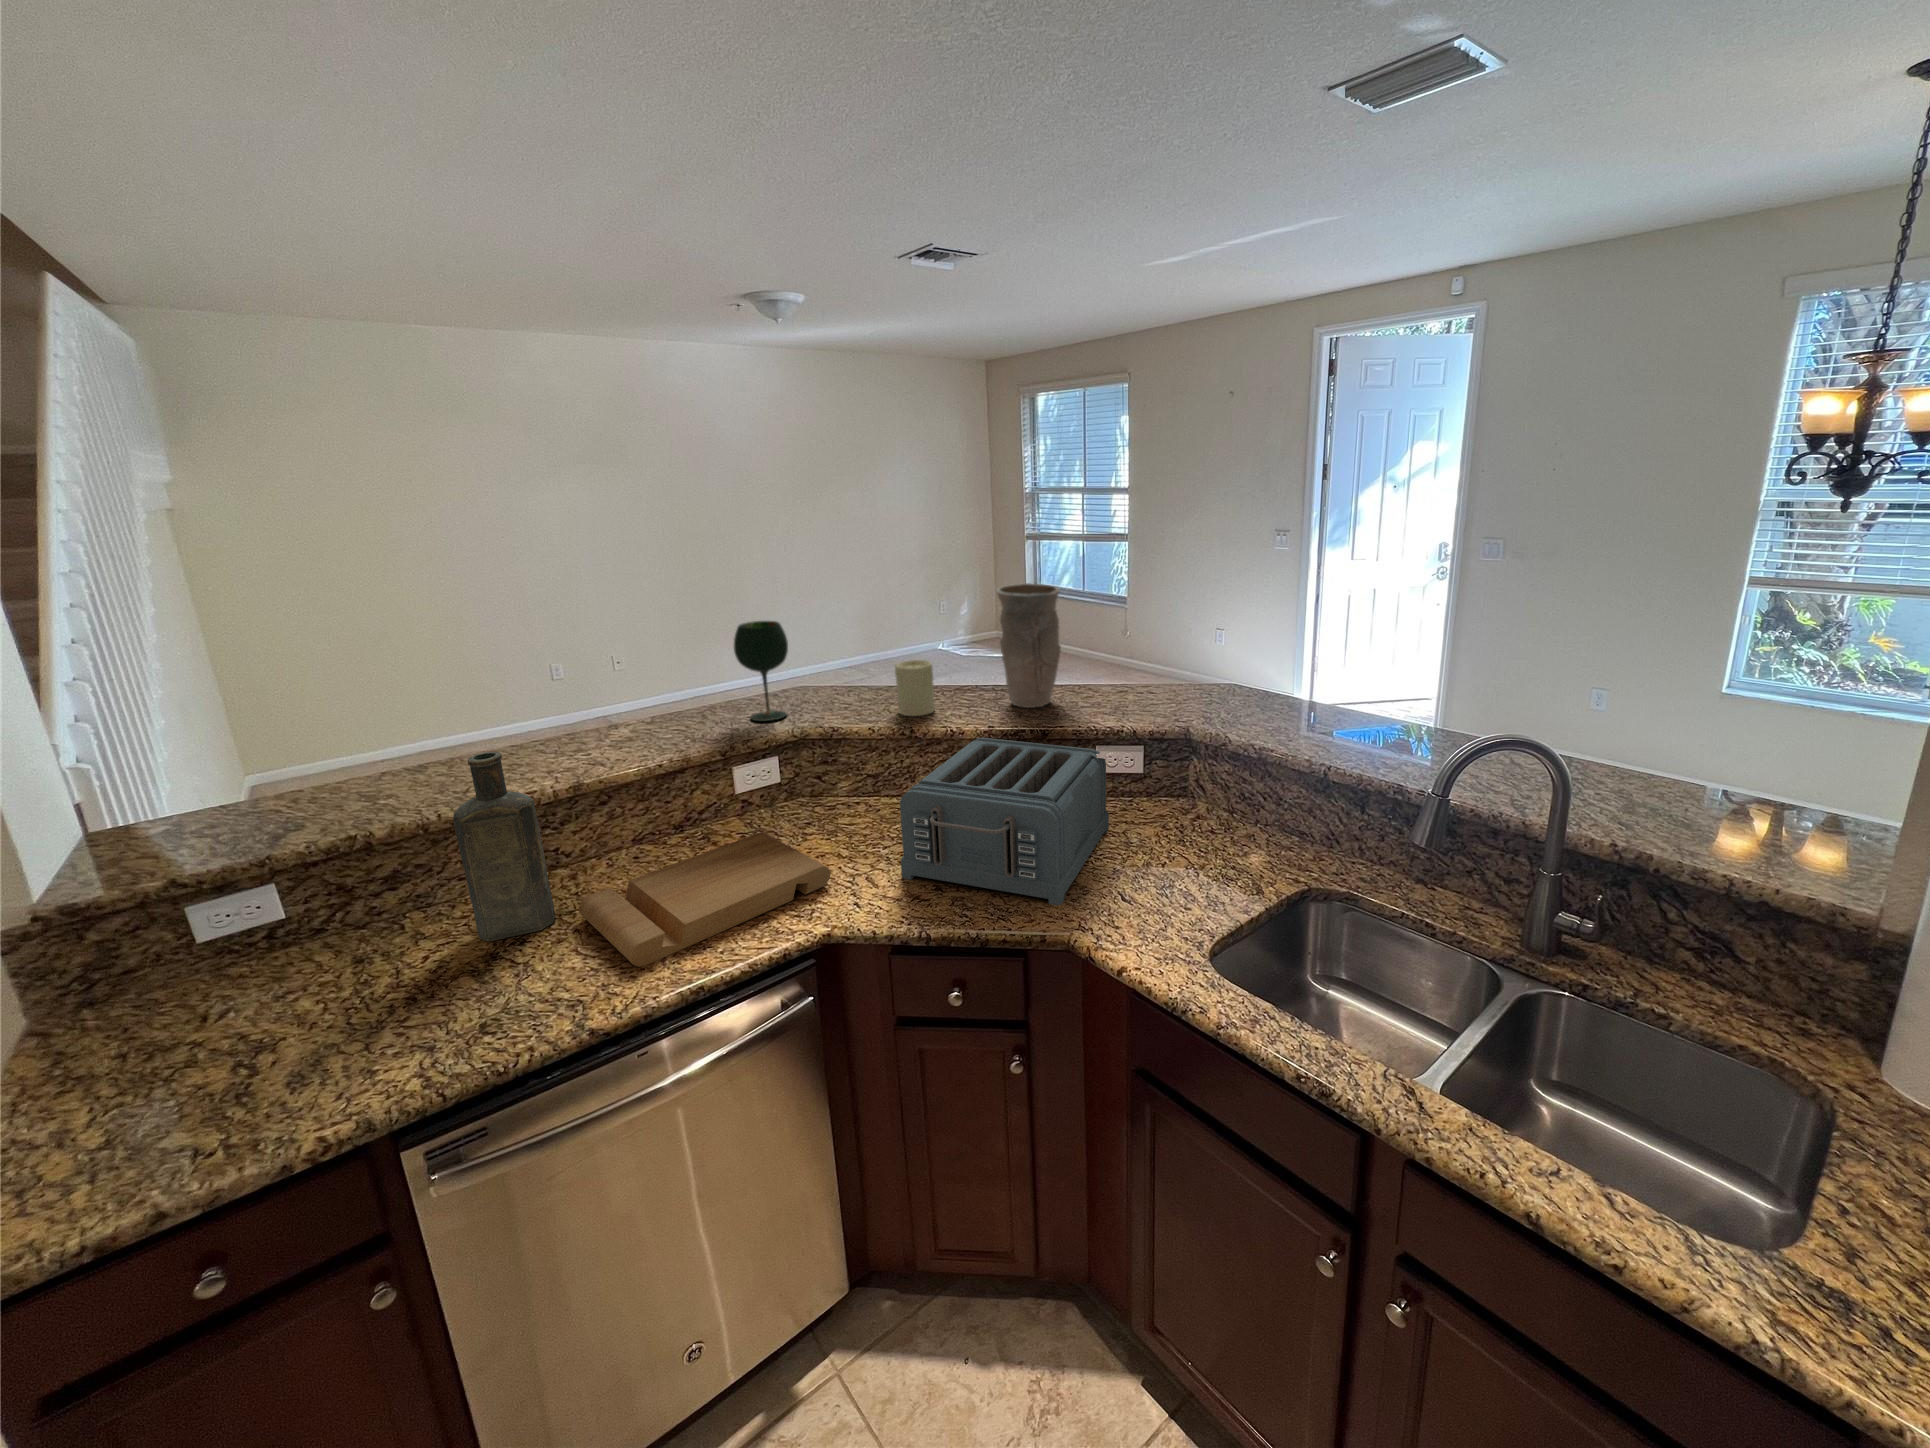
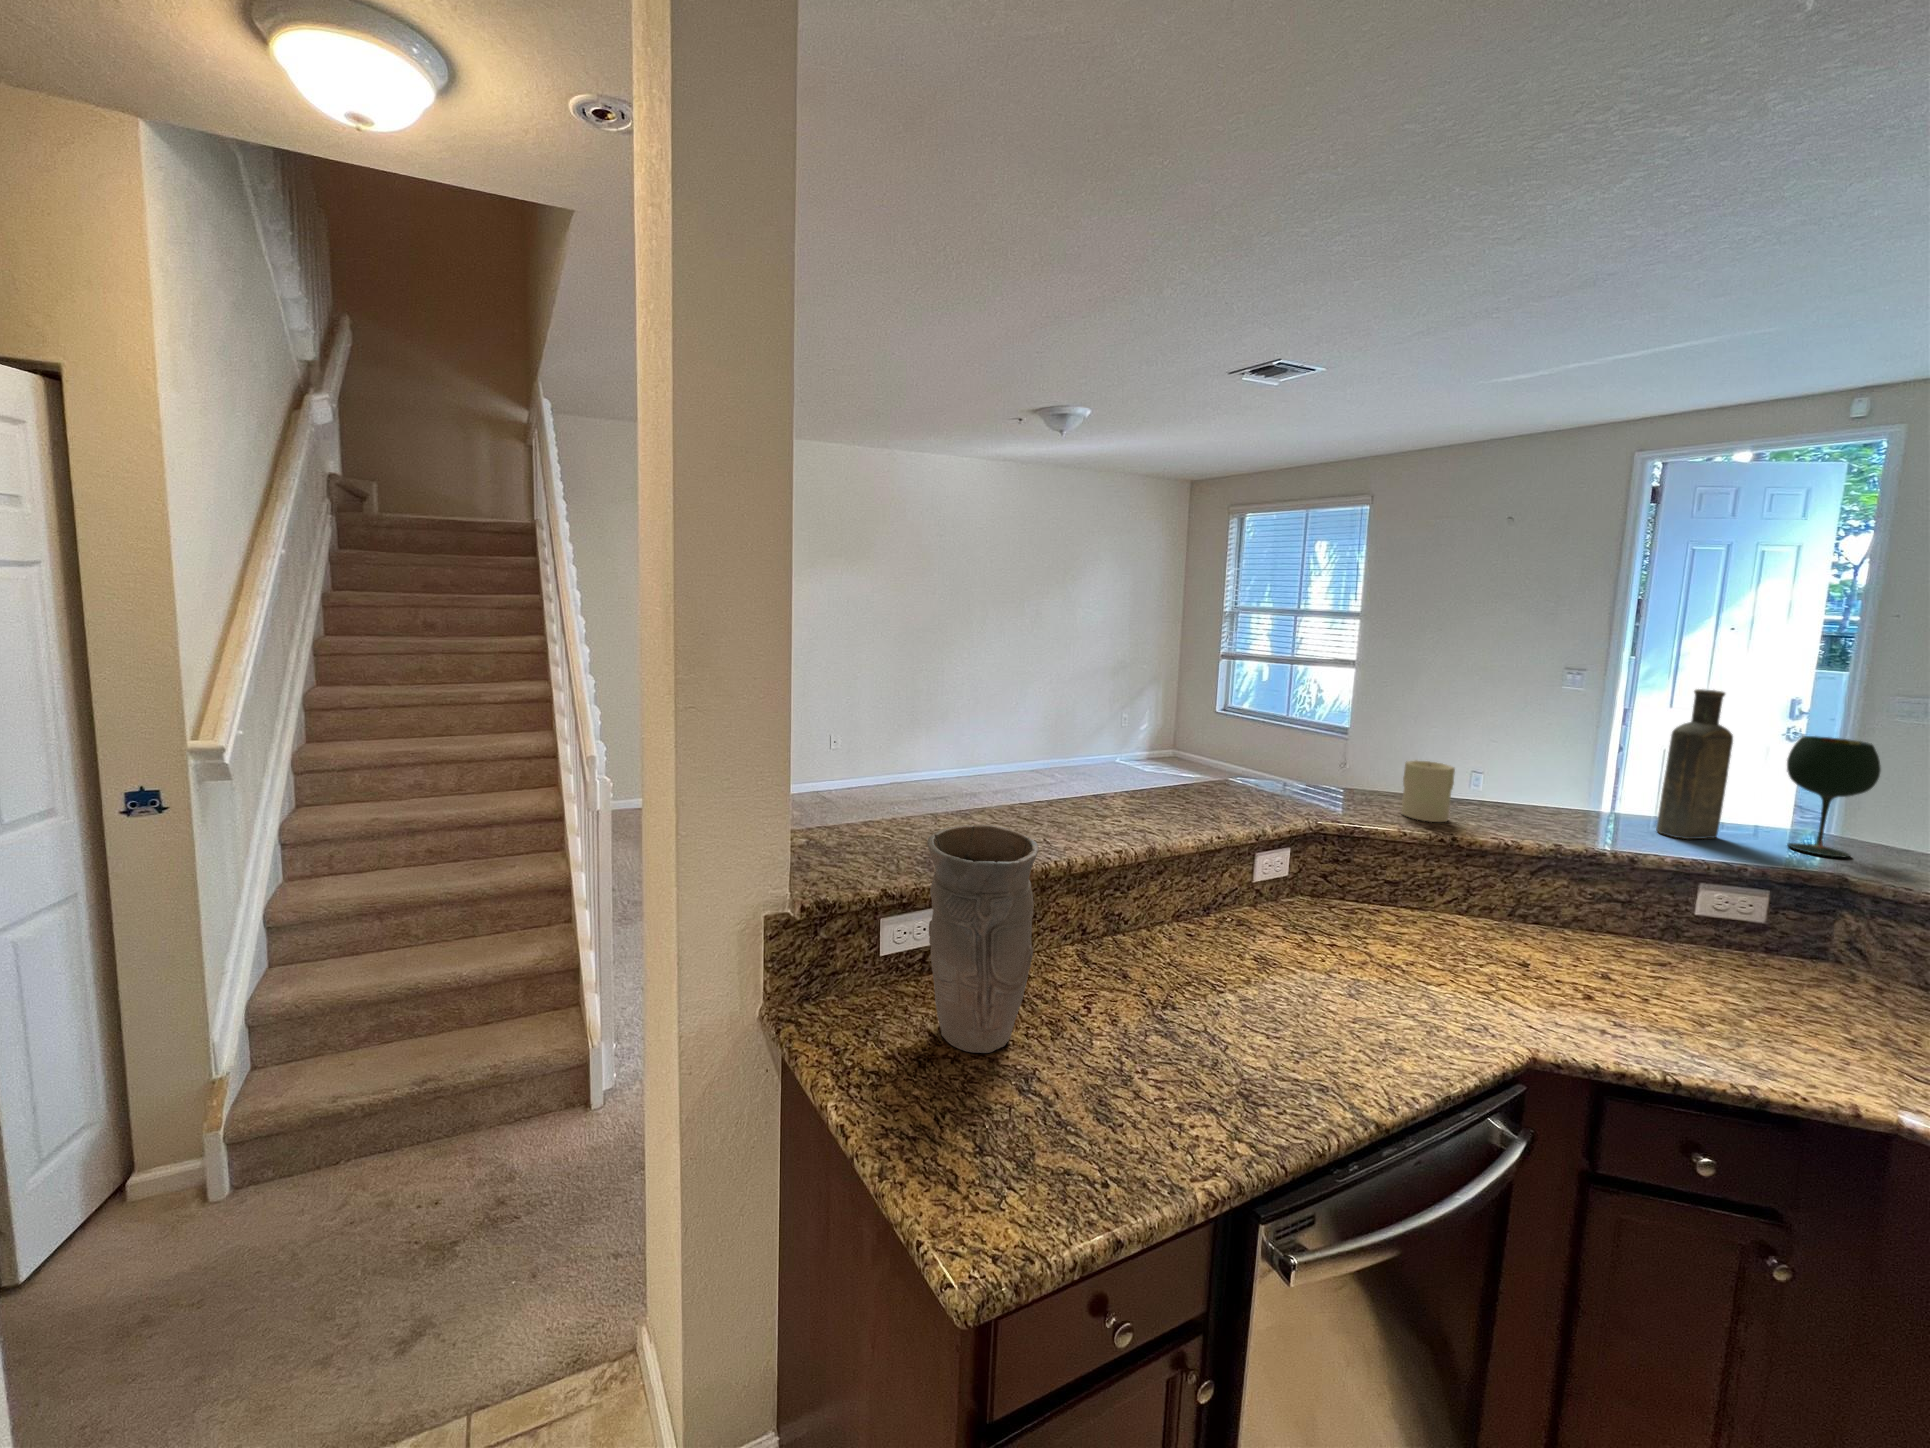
vase: present [997,583,1061,708] -> present [927,824,1039,1053]
wine glass: present [734,621,788,721] -> present [1787,736,1881,857]
toaster: present [900,738,1109,905] -> none [1538,855,1852,1081]
bottle: present [453,752,555,942] -> present [1656,689,1733,839]
cutting board: present [579,832,830,967] -> none [1214,927,1471,1061]

